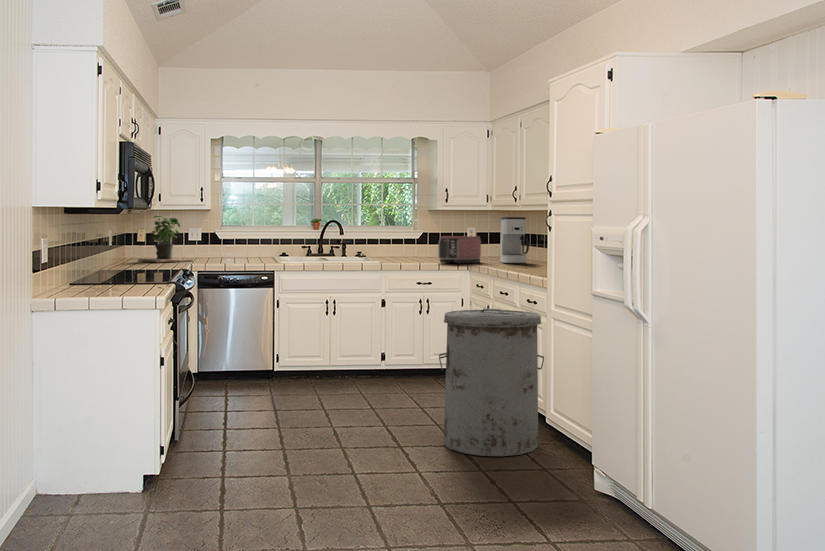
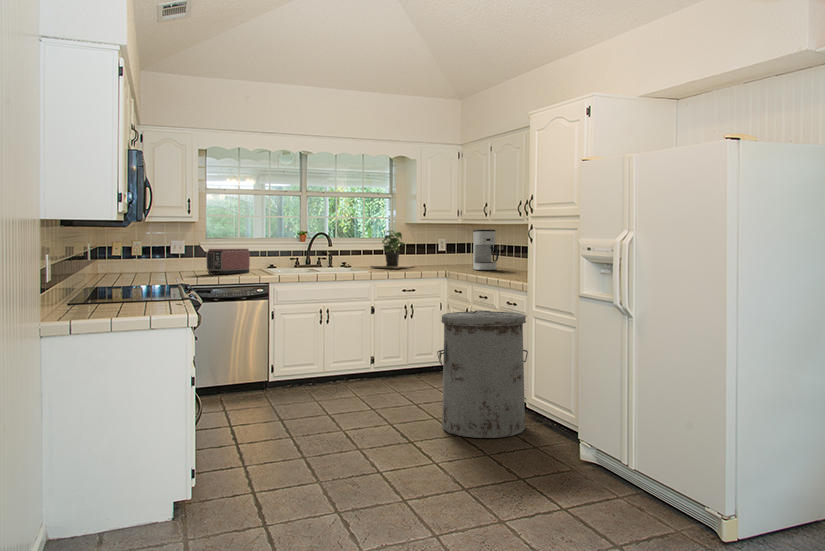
potted plant: present [138,216,193,262] -> present [370,231,415,268]
toaster: present [438,236,481,263] -> present [207,249,250,274]

